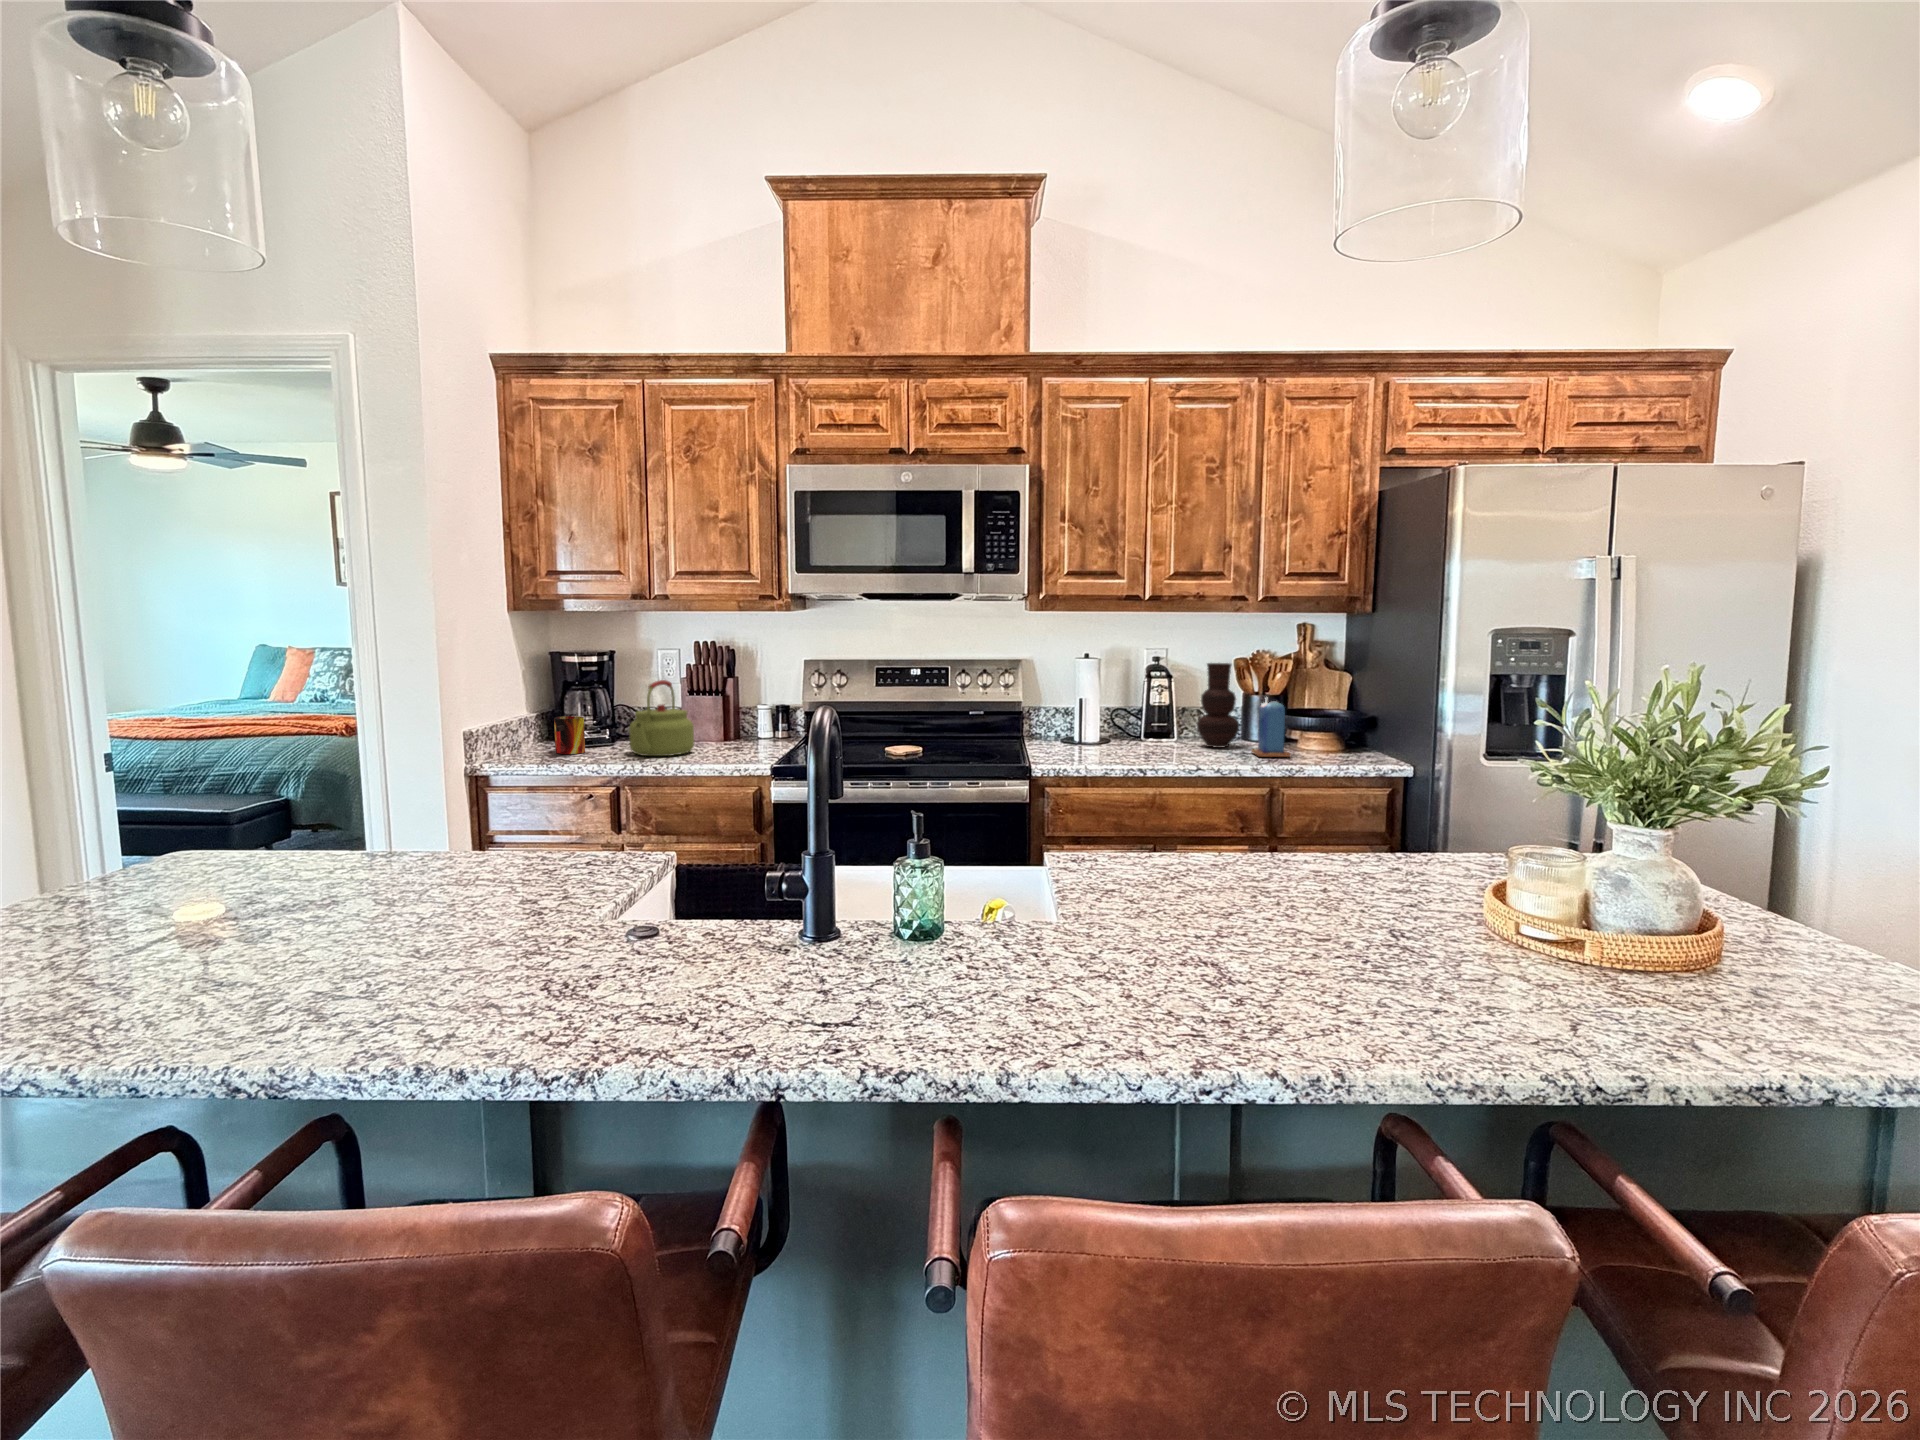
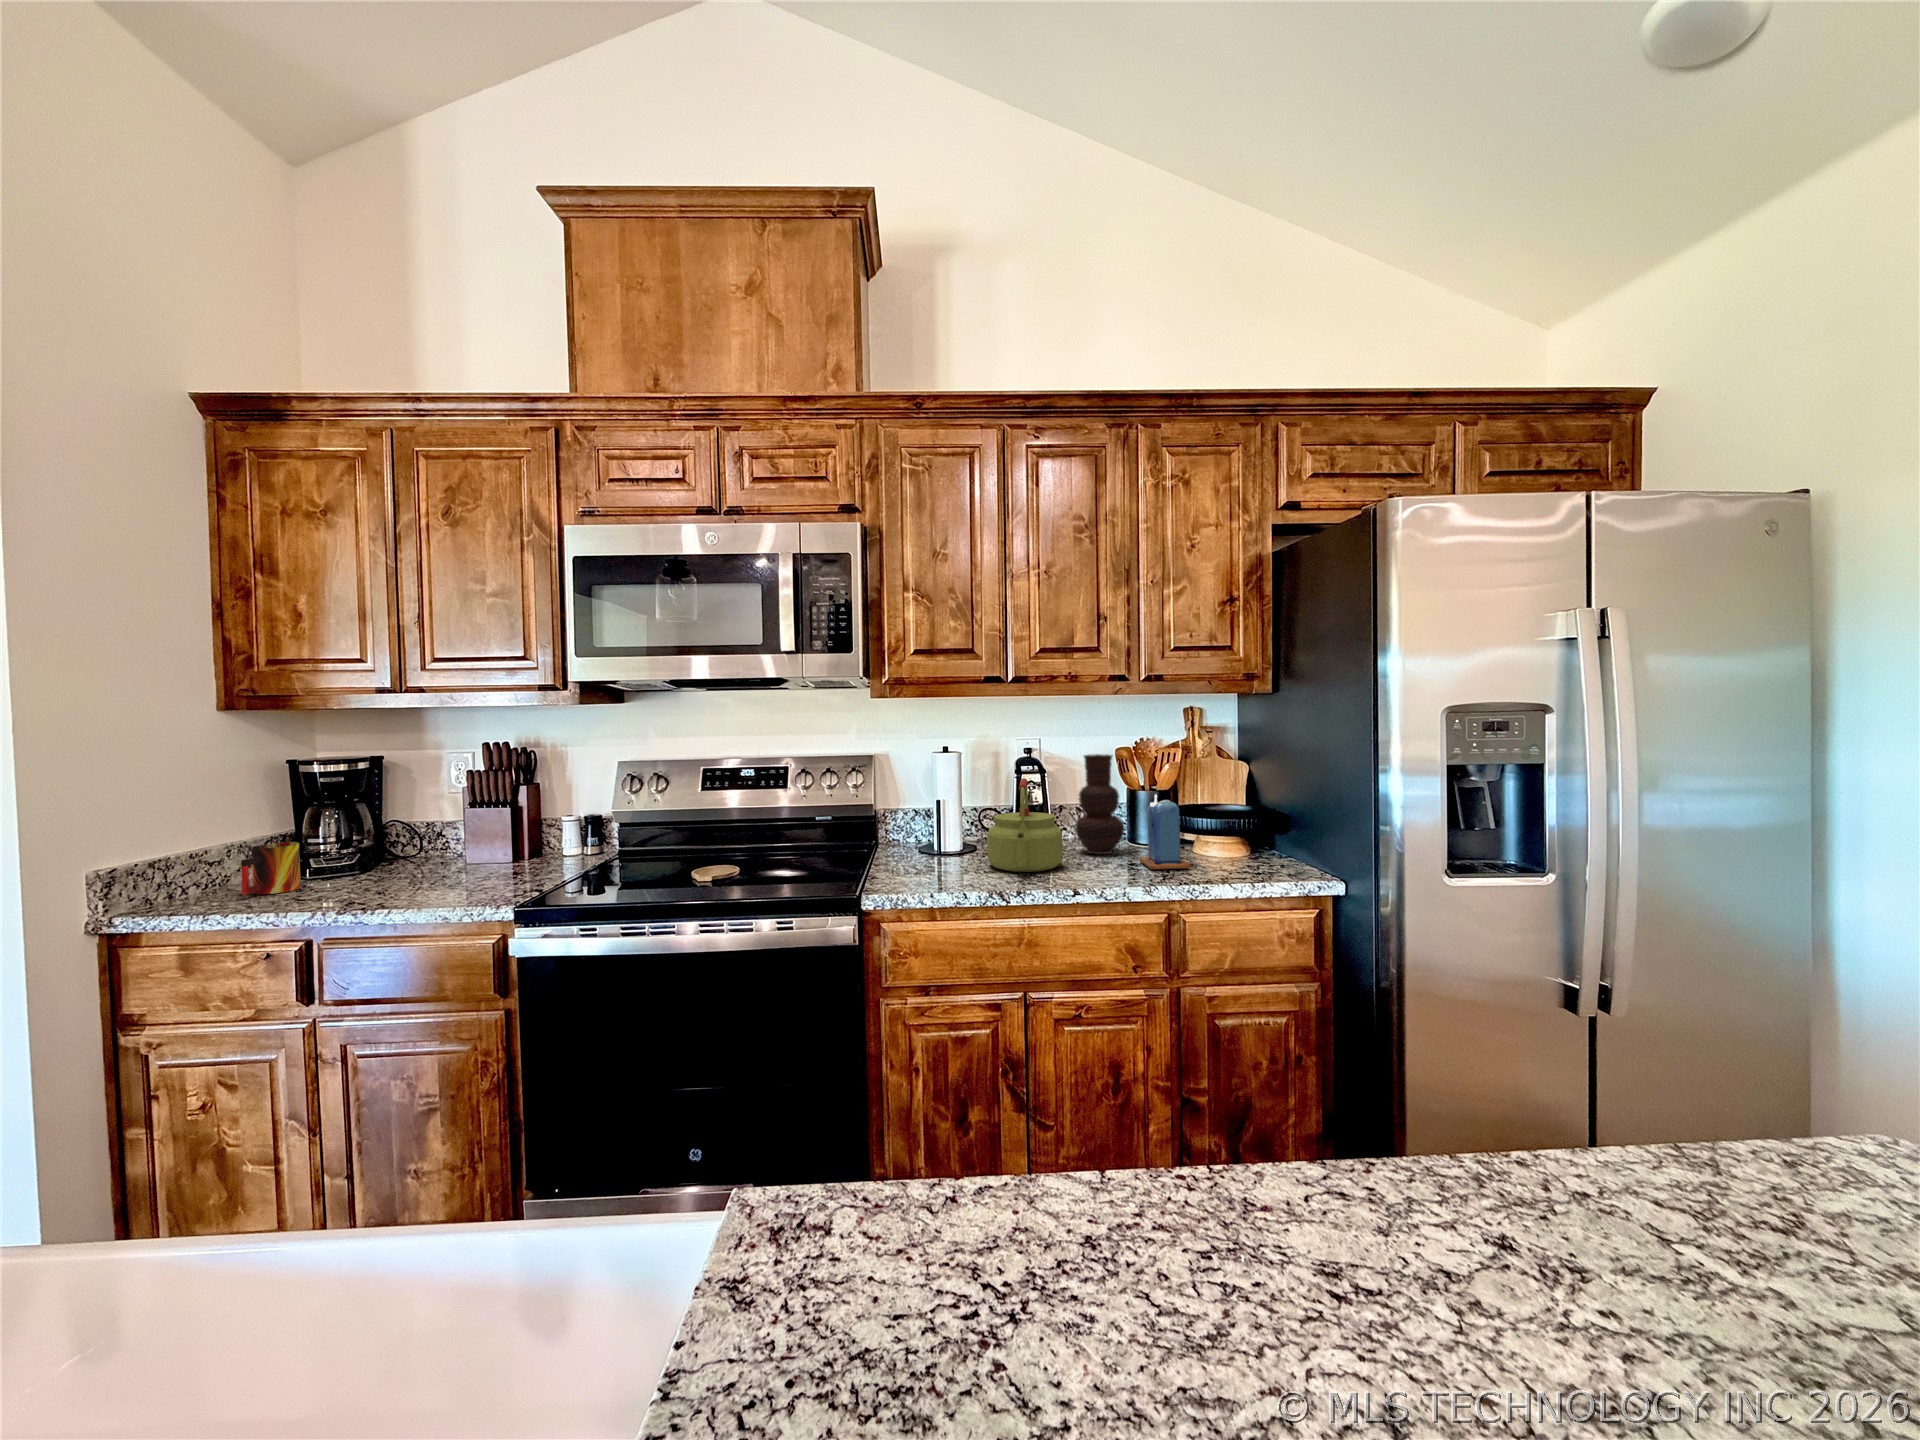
kettle: present [629,680,694,756] -> present [987,778,1063,872]

